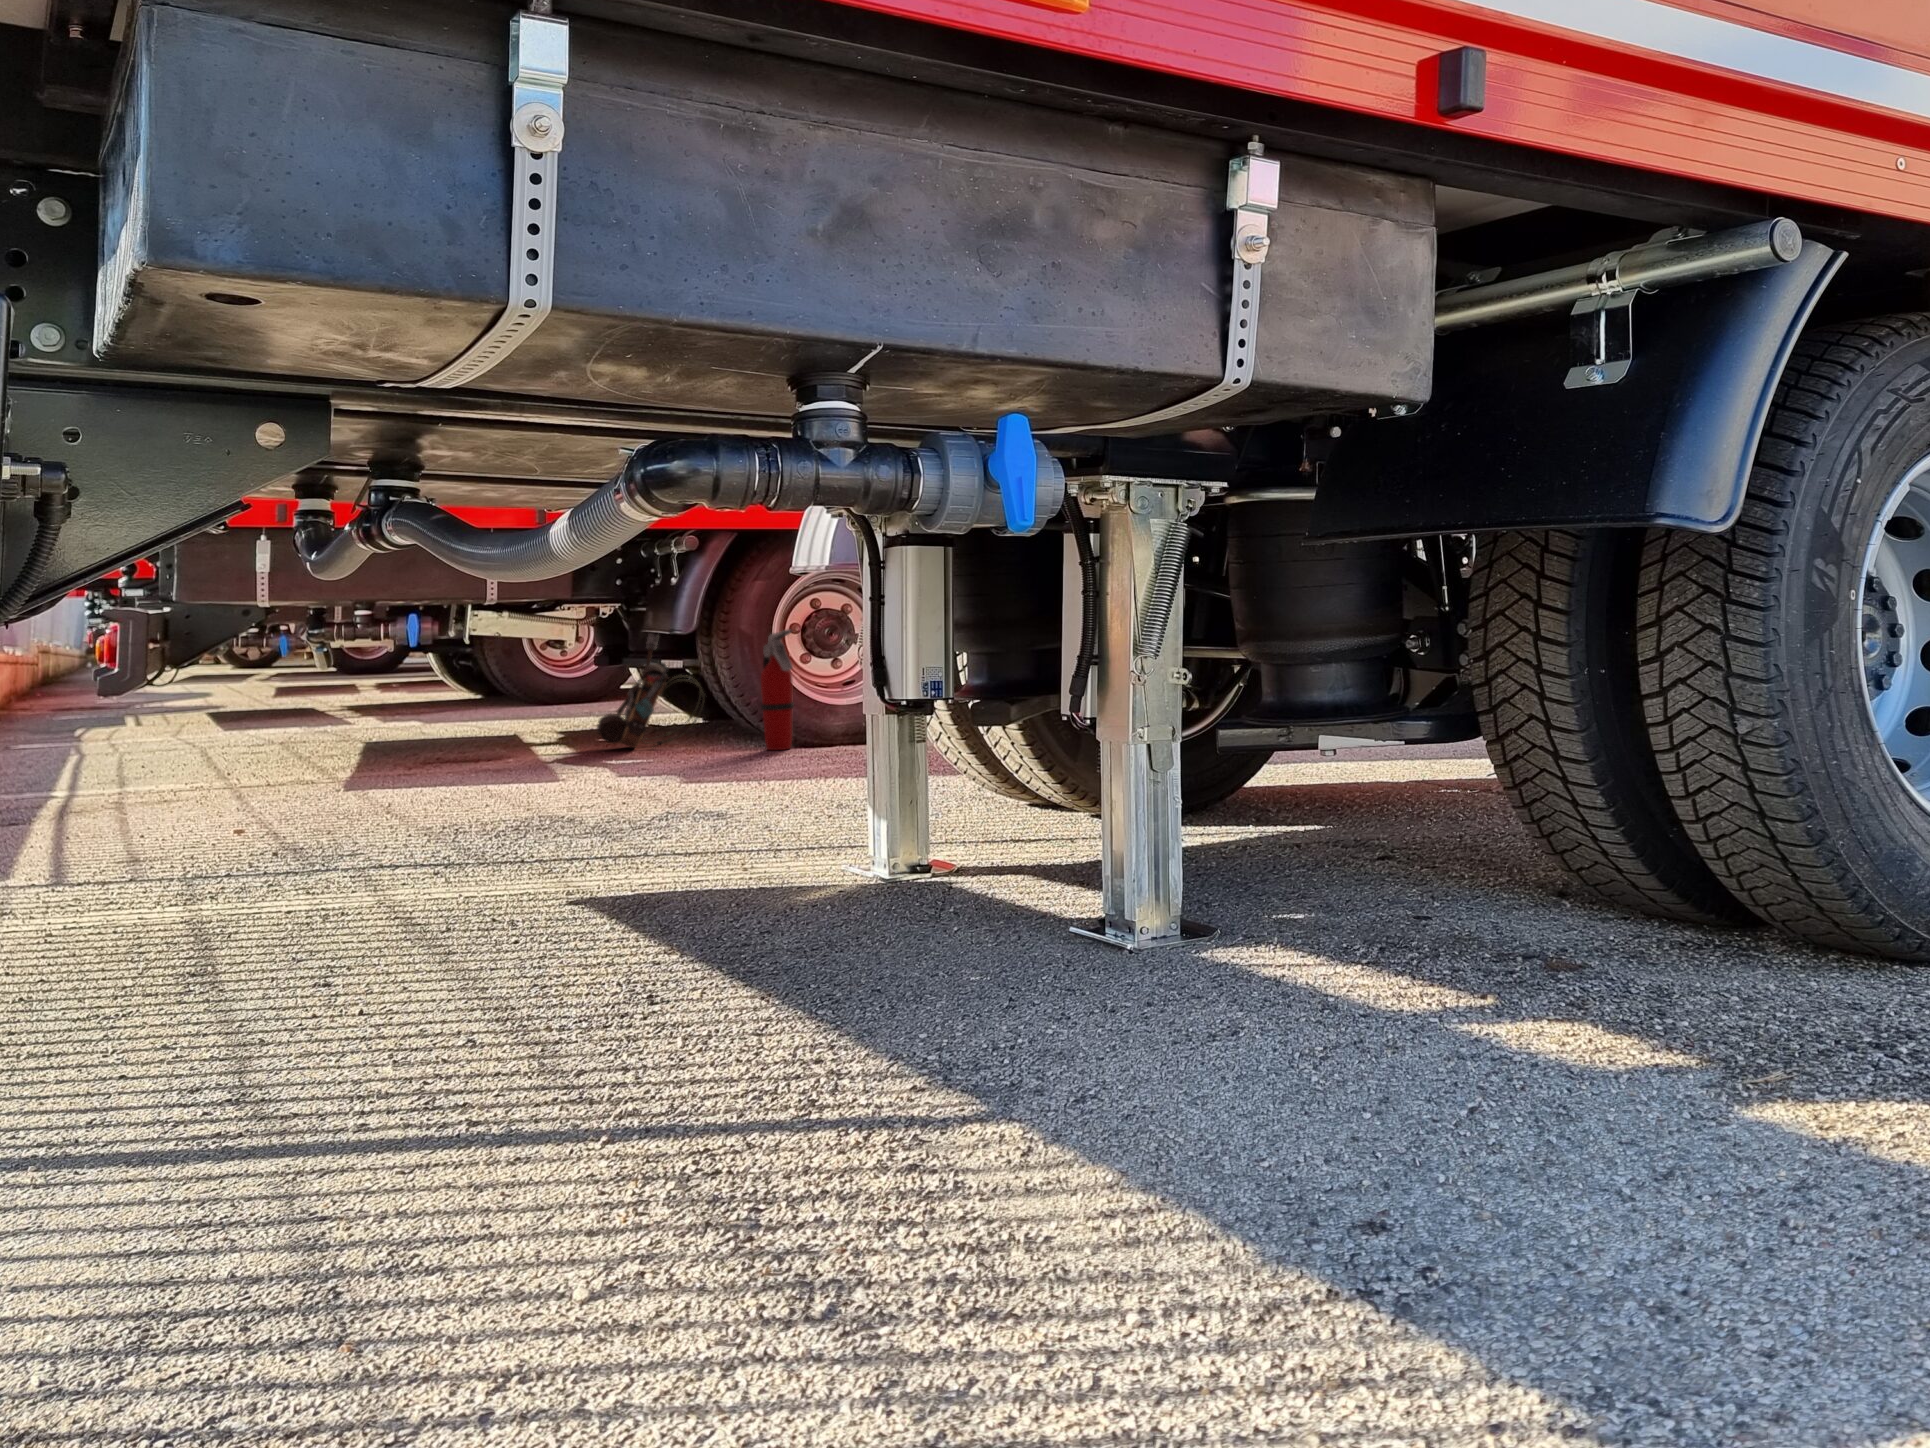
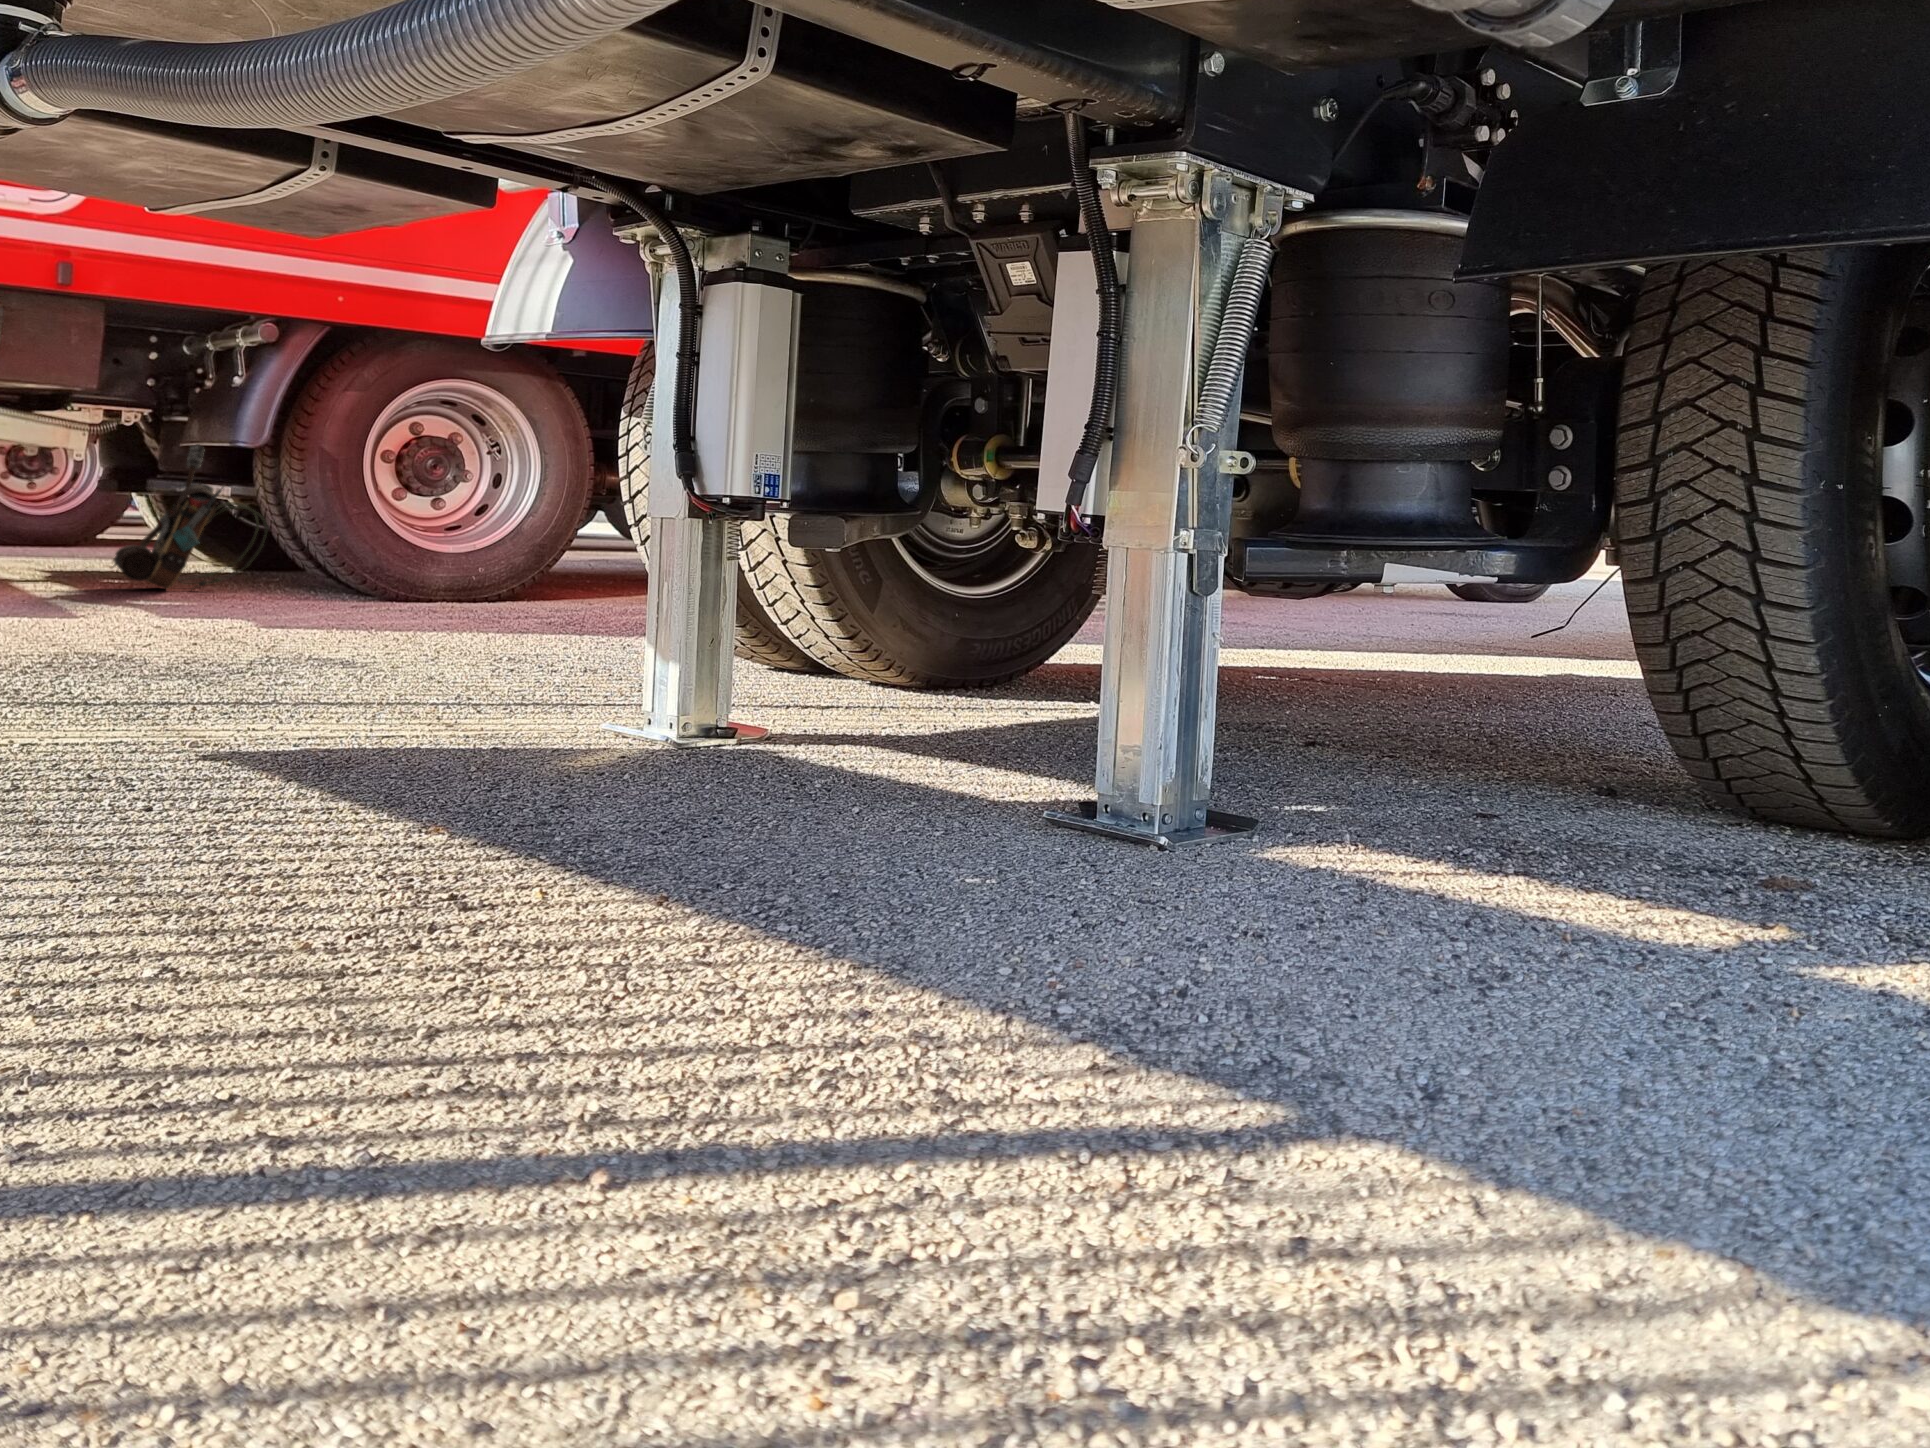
fire extinguisher: present [761,630,794,750] -> none [348,450,398,598]

